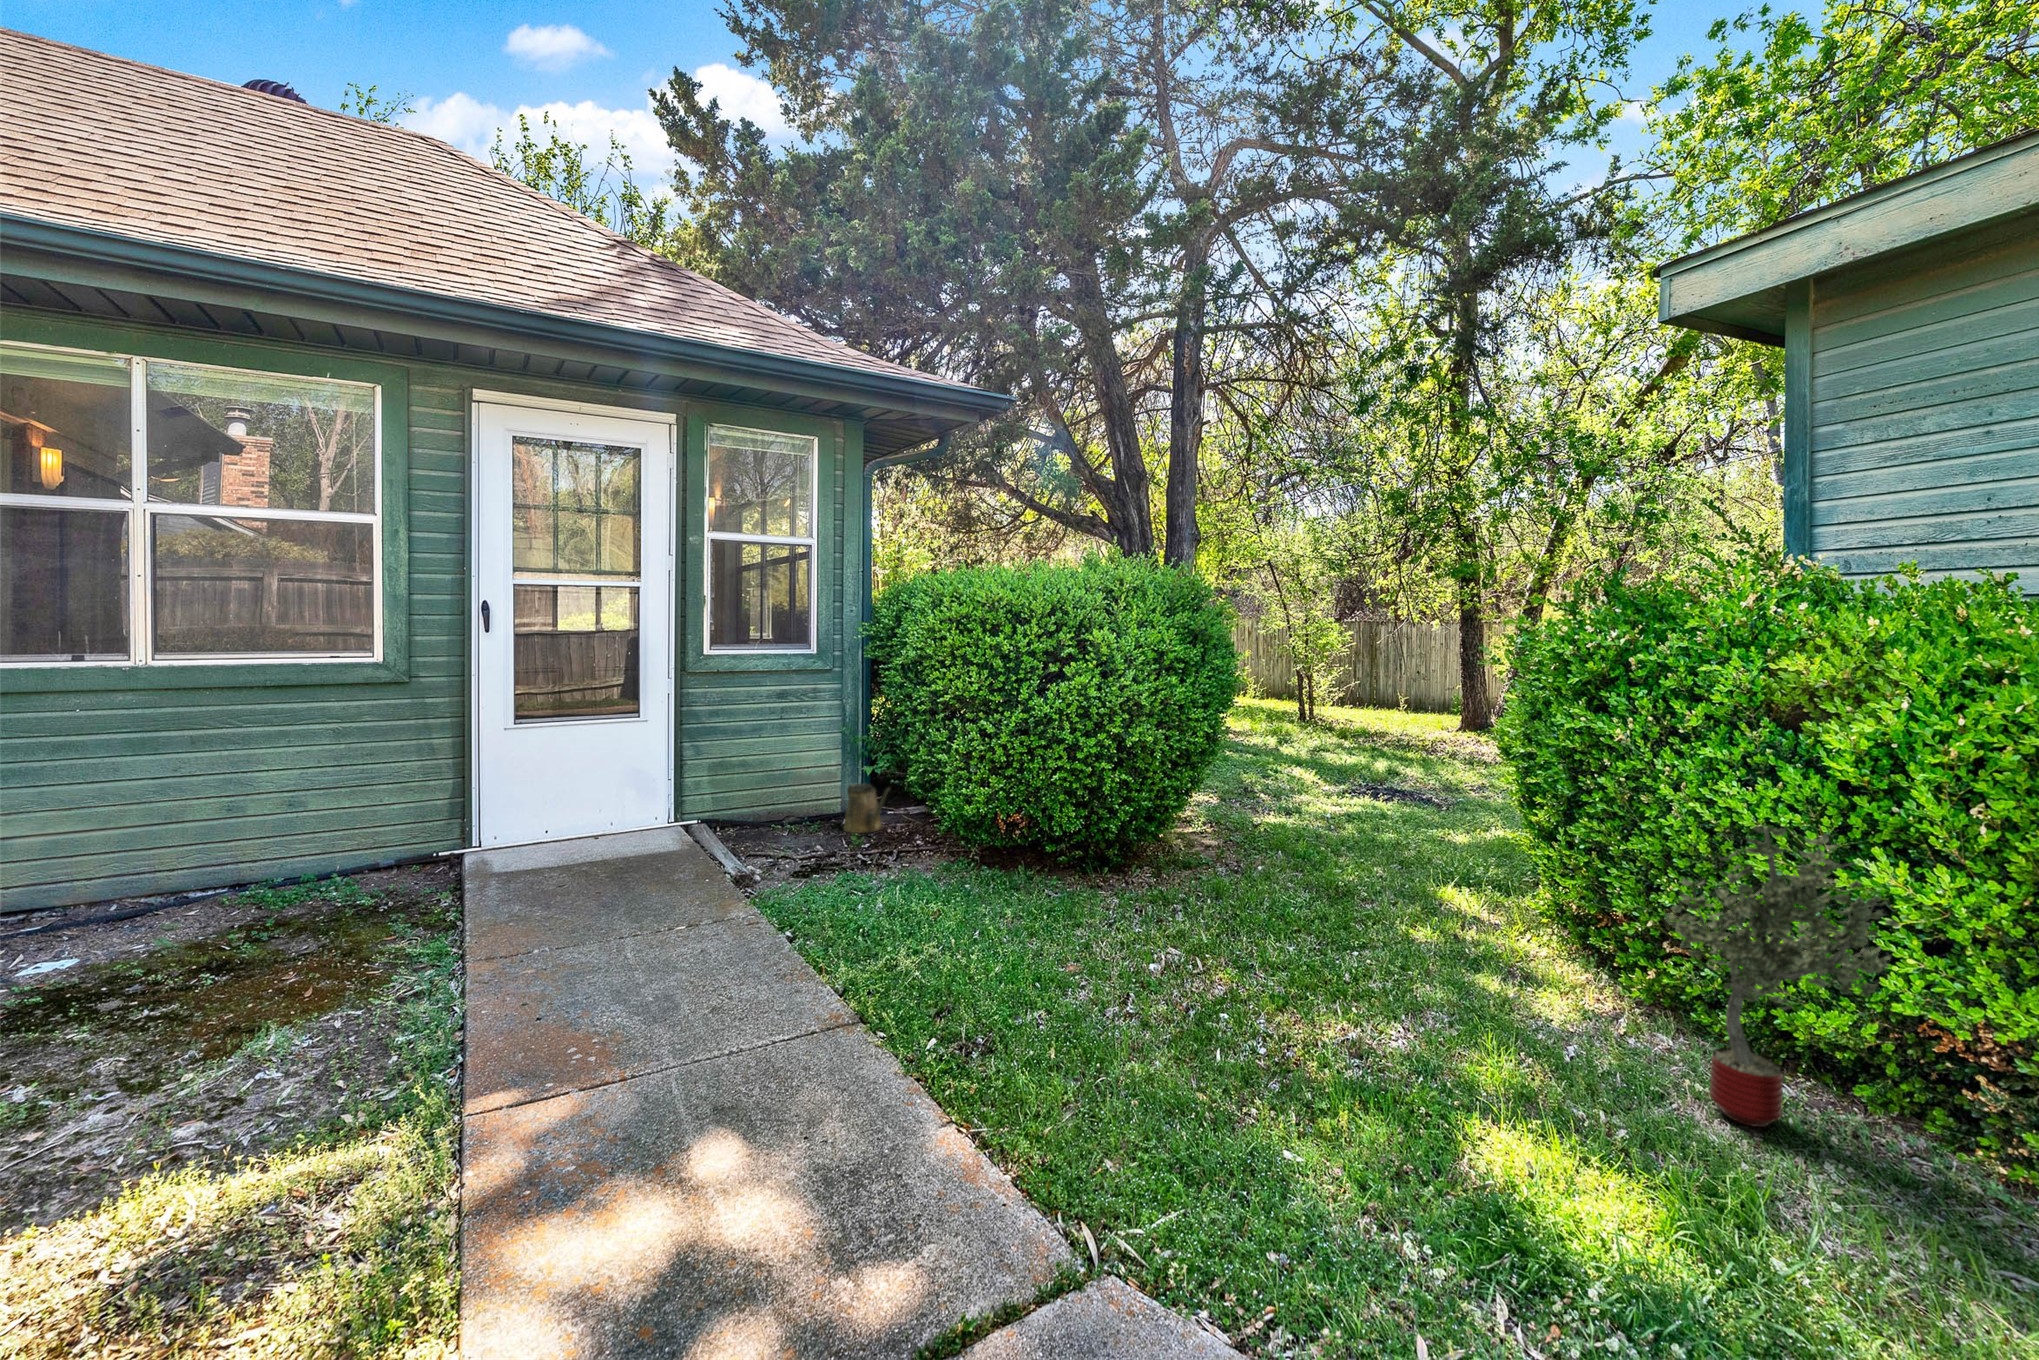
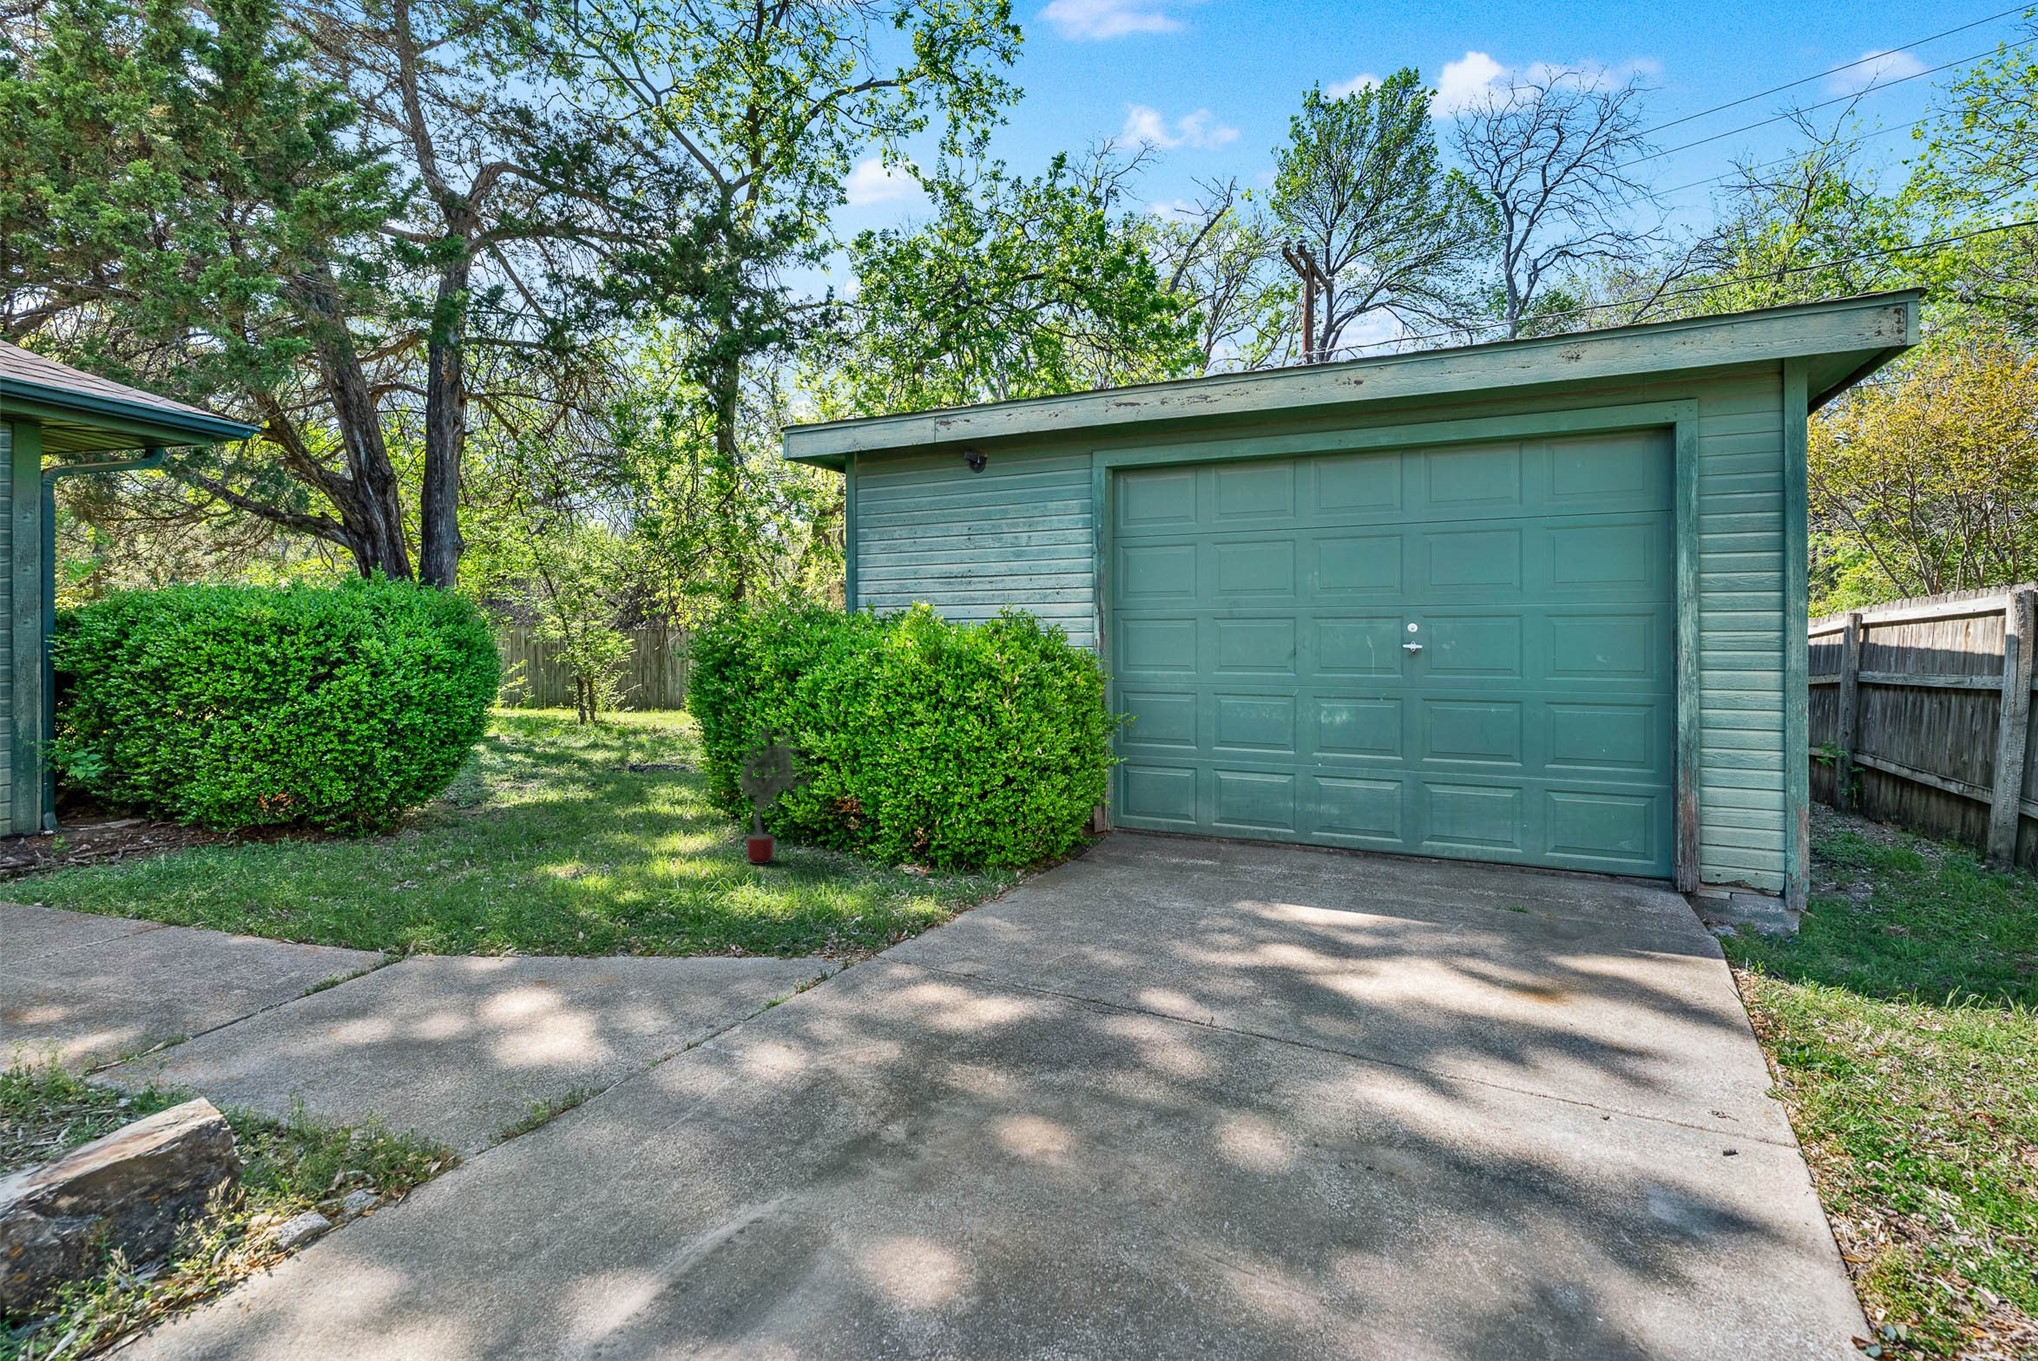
watering can: present [843,783,891,833] -> none [37,792,114,844]

